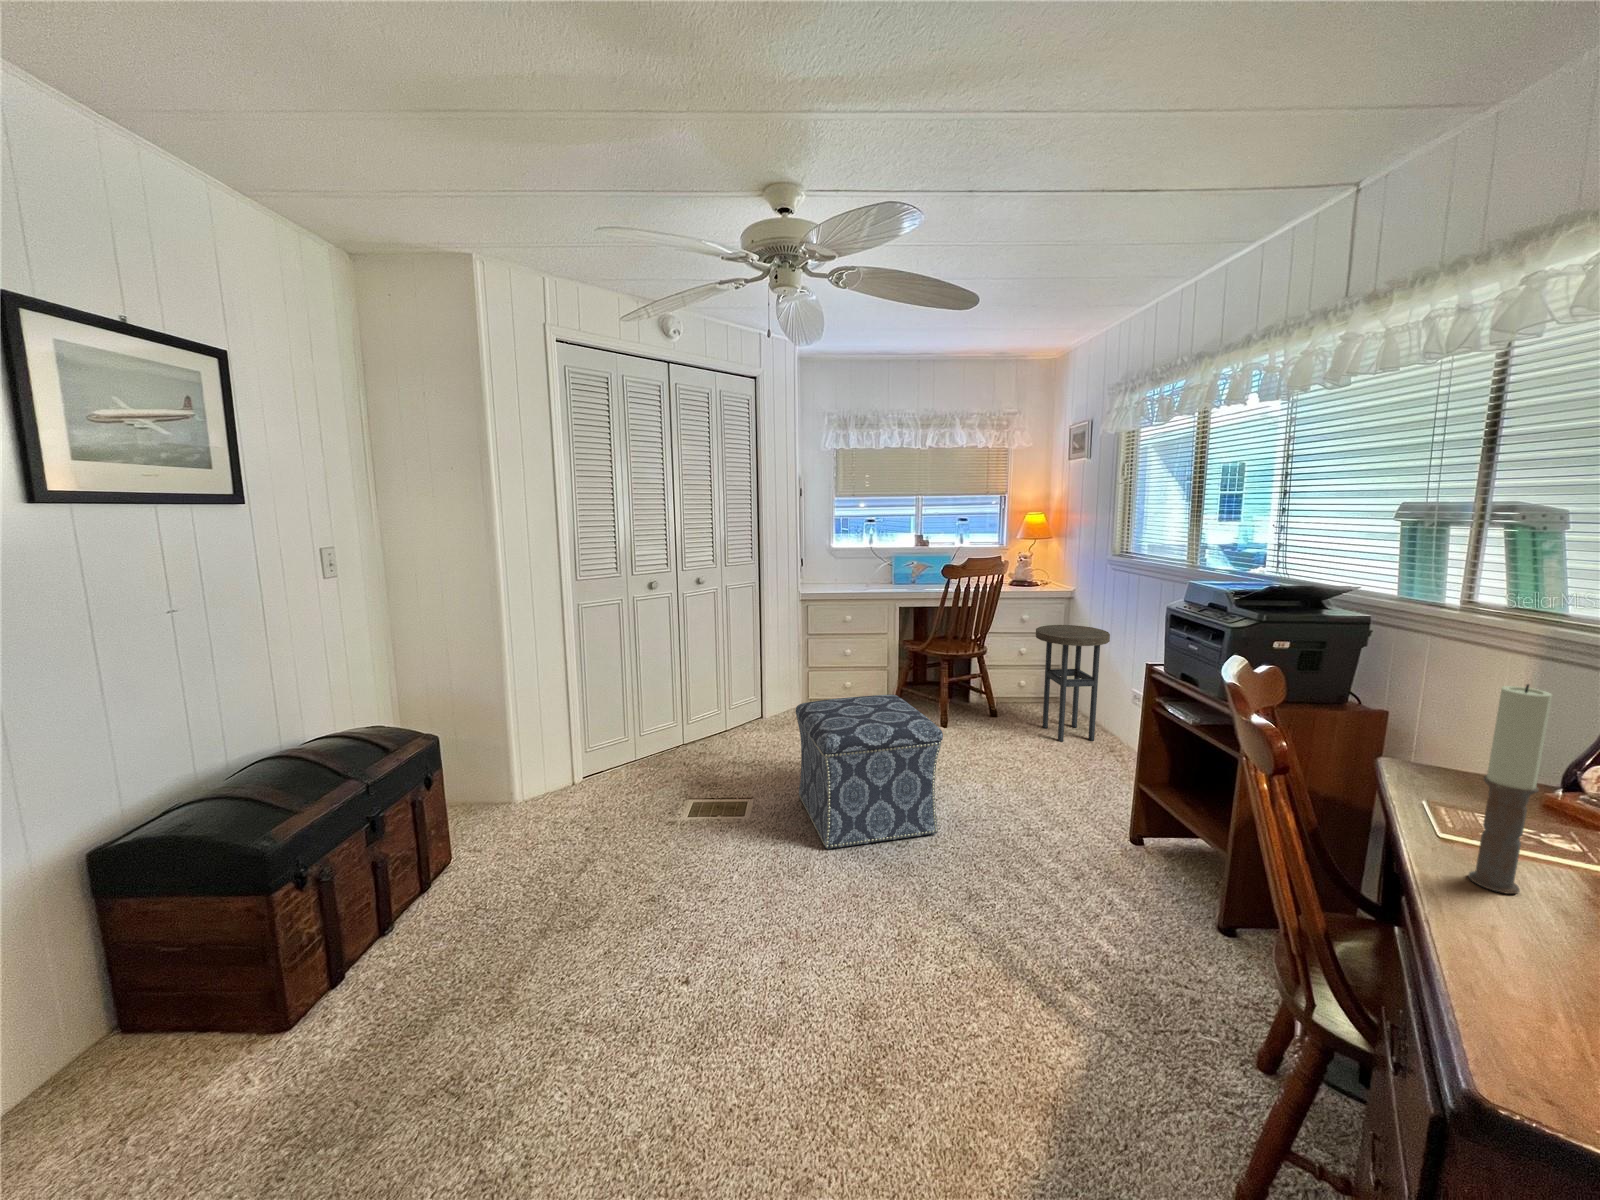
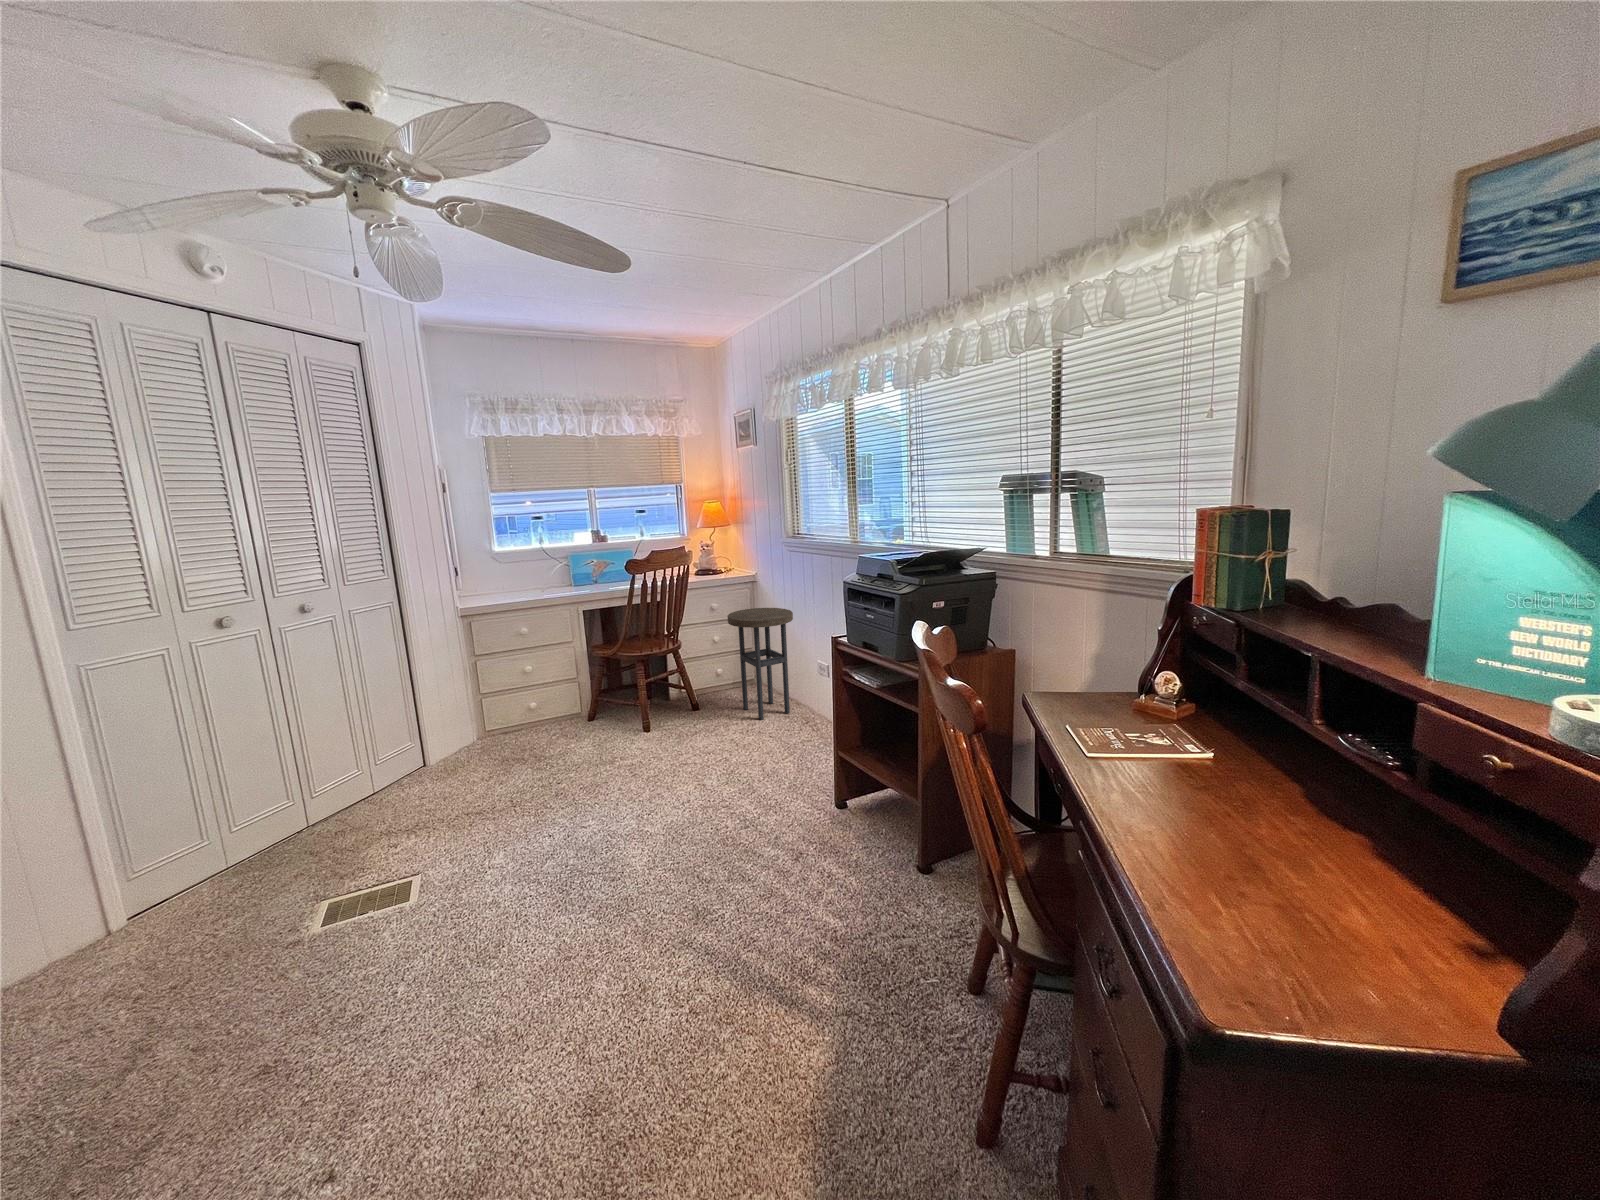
candle: present [1468,684,1552,894] -> none [1128,611,1173,796]
ottoman: present [796,695,943,849] -> none [465,707,655,908]

